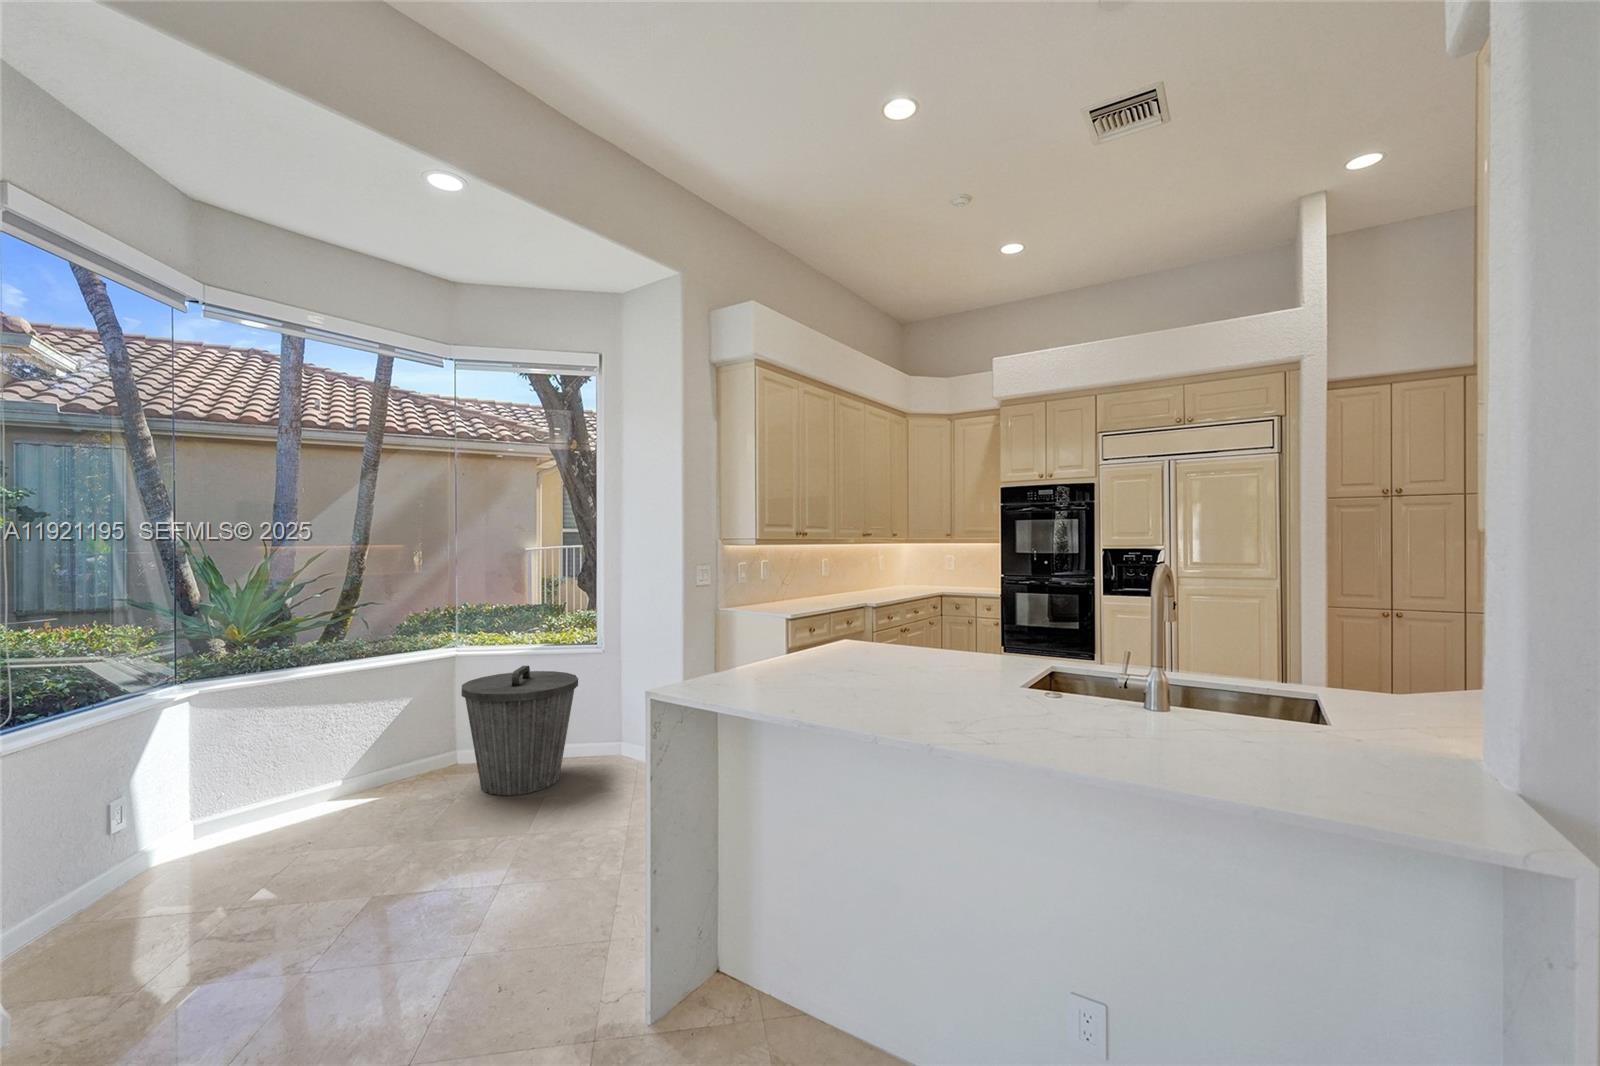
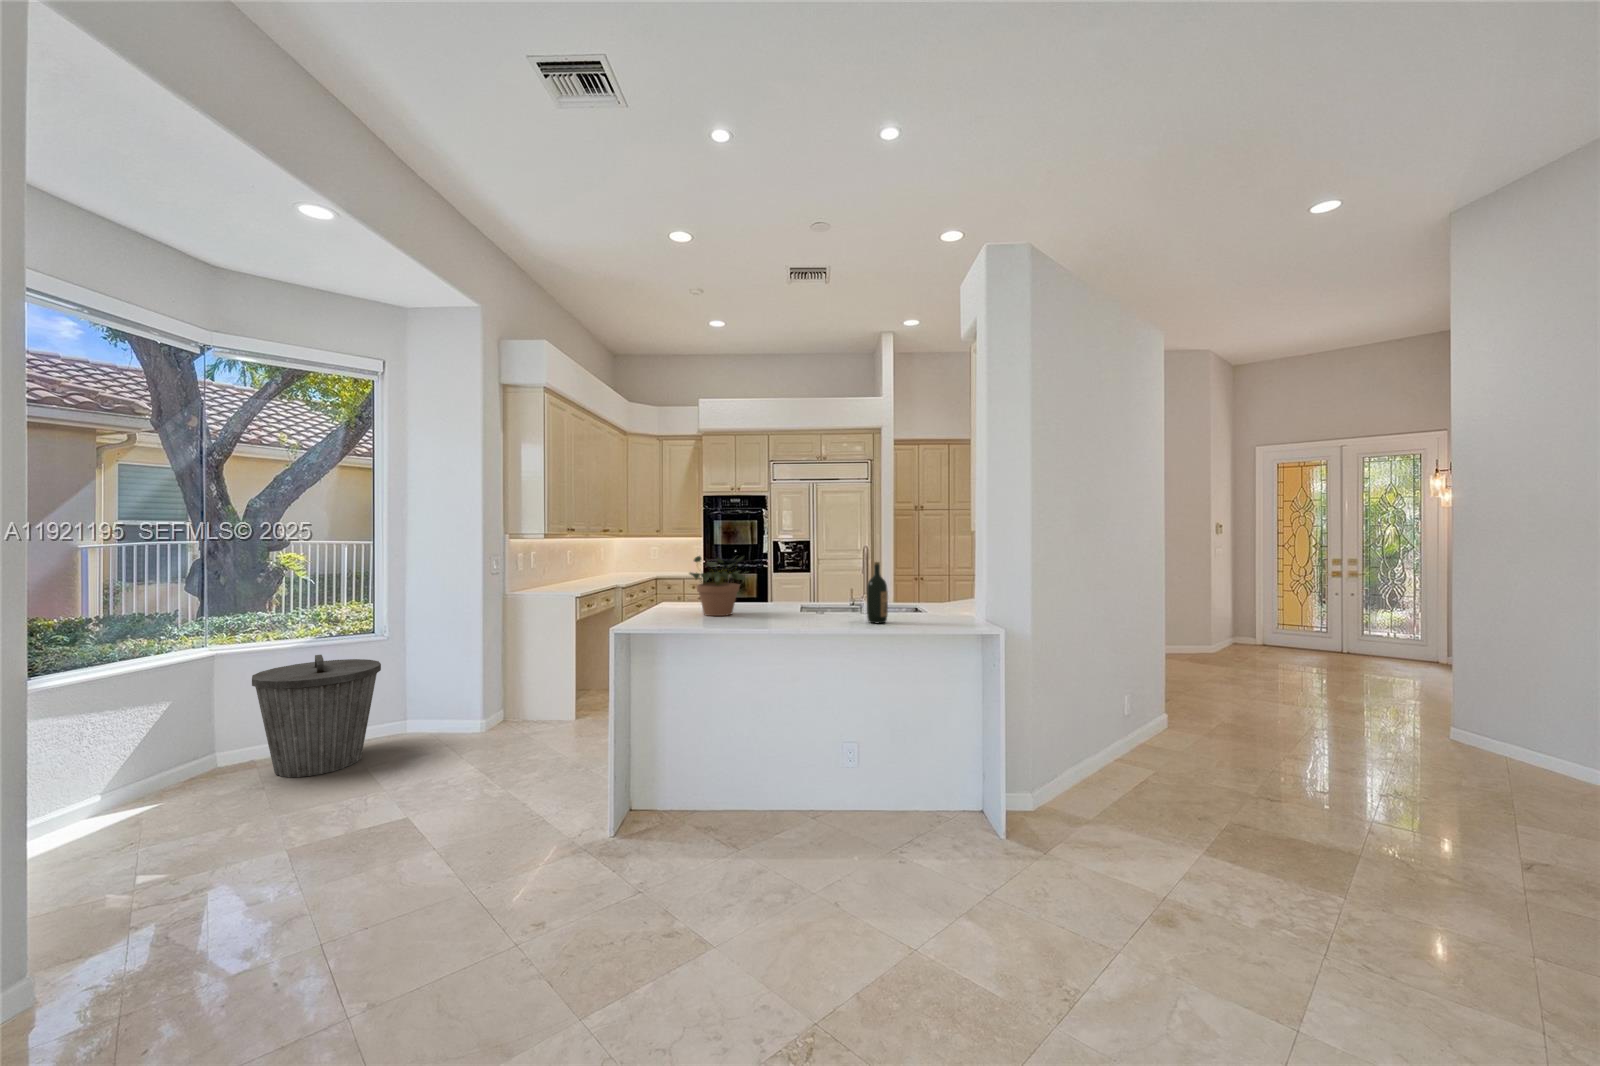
potted plant: none [814,579,927,686] -> present [690,556,745,616]
wine bottle: none [1118,612,1172,757] -> present [867,562,888,624]

